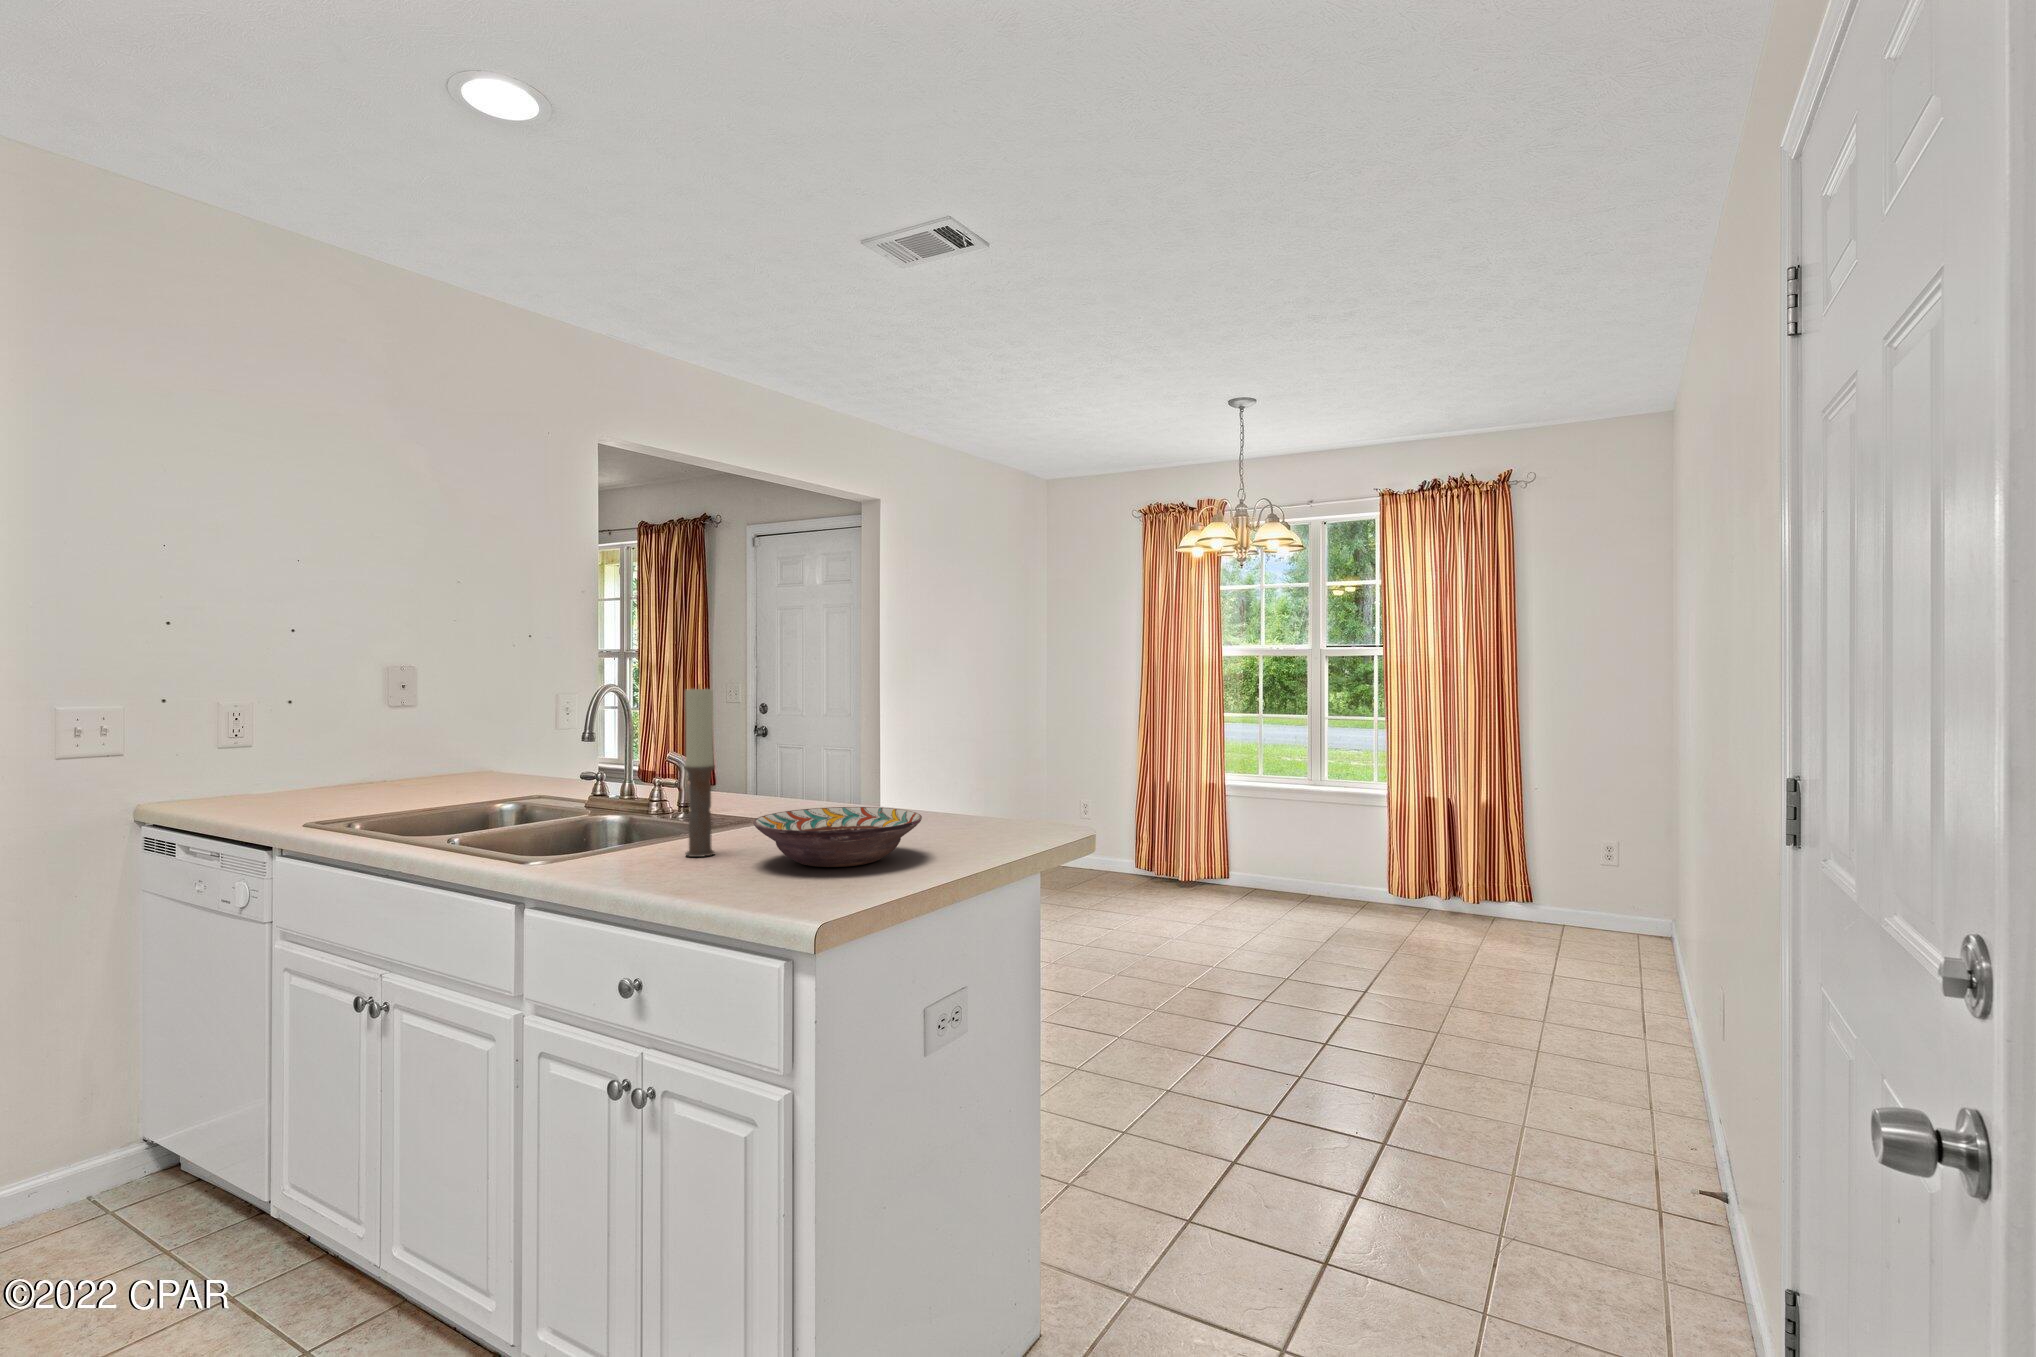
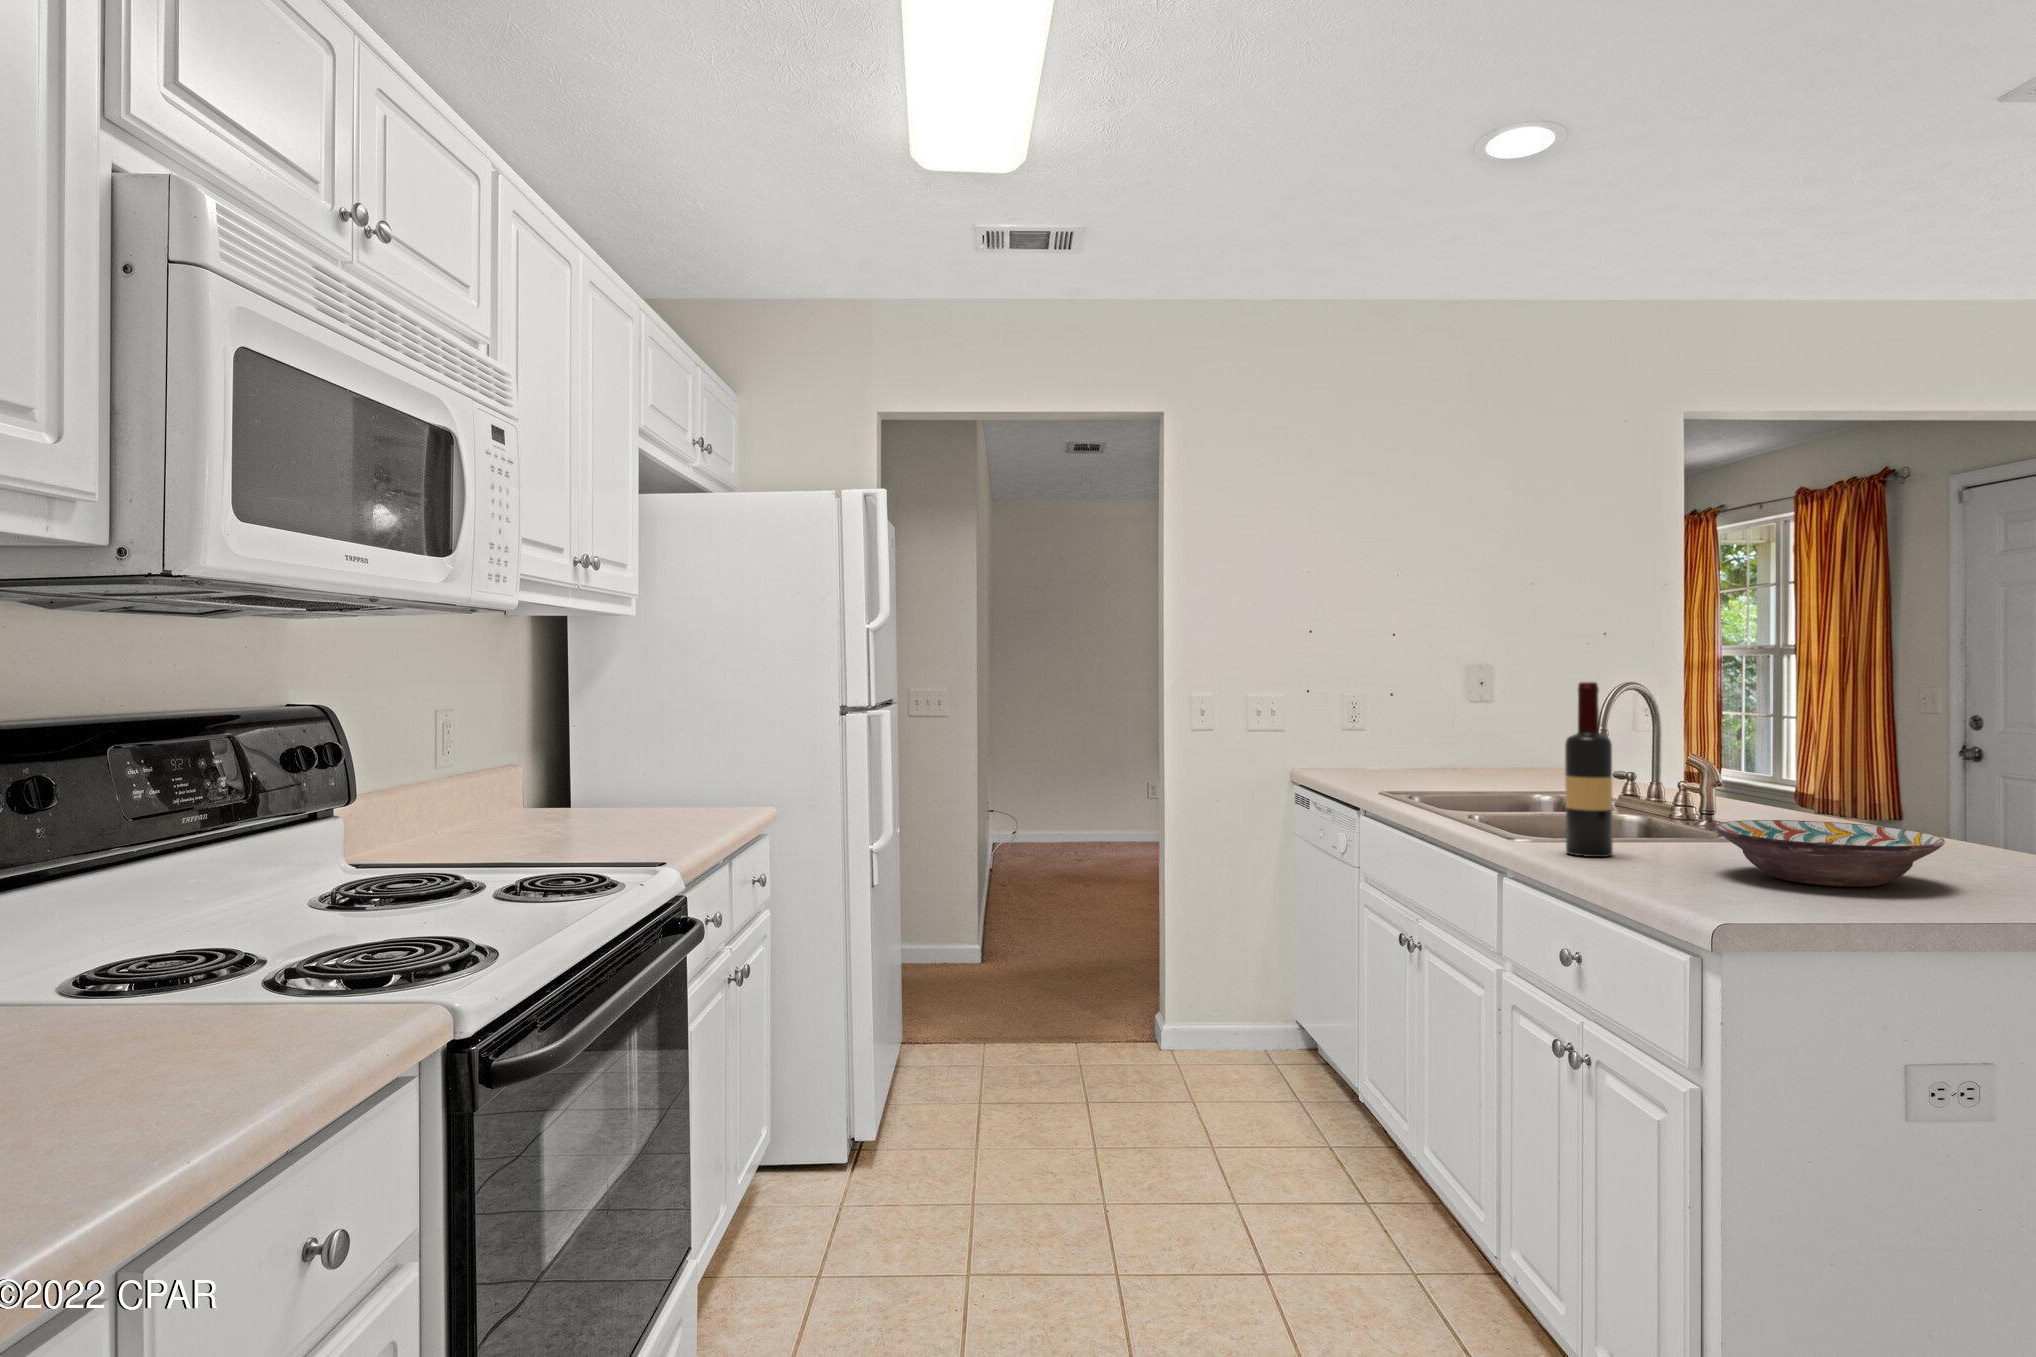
wine bottle: none [599,686,647,872] -> present [1565,682,1613,857]
candle: present [684,687,715,857] -> none [1660,681,1694,856]

